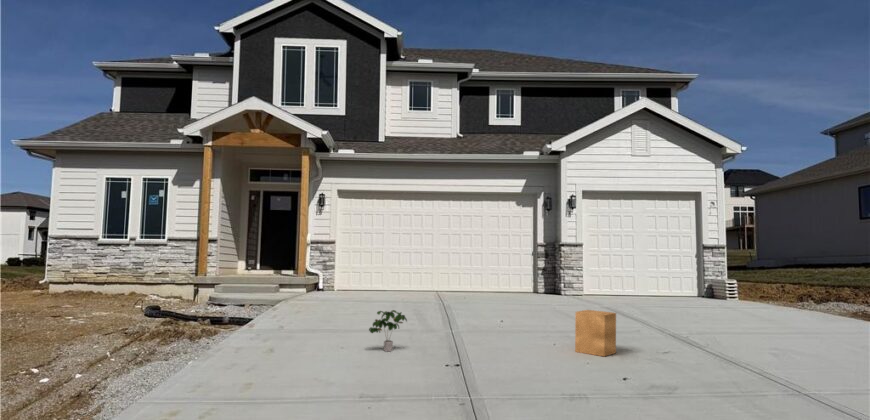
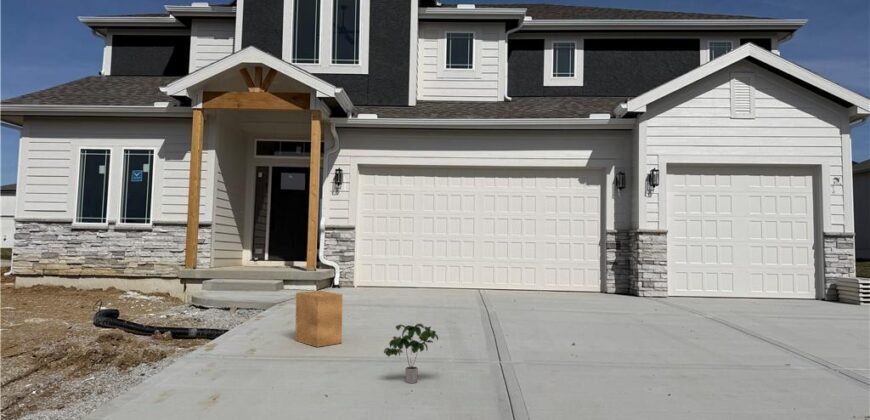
cardboard box: present [575,310,616,356] -> present [295,291,343,347]

